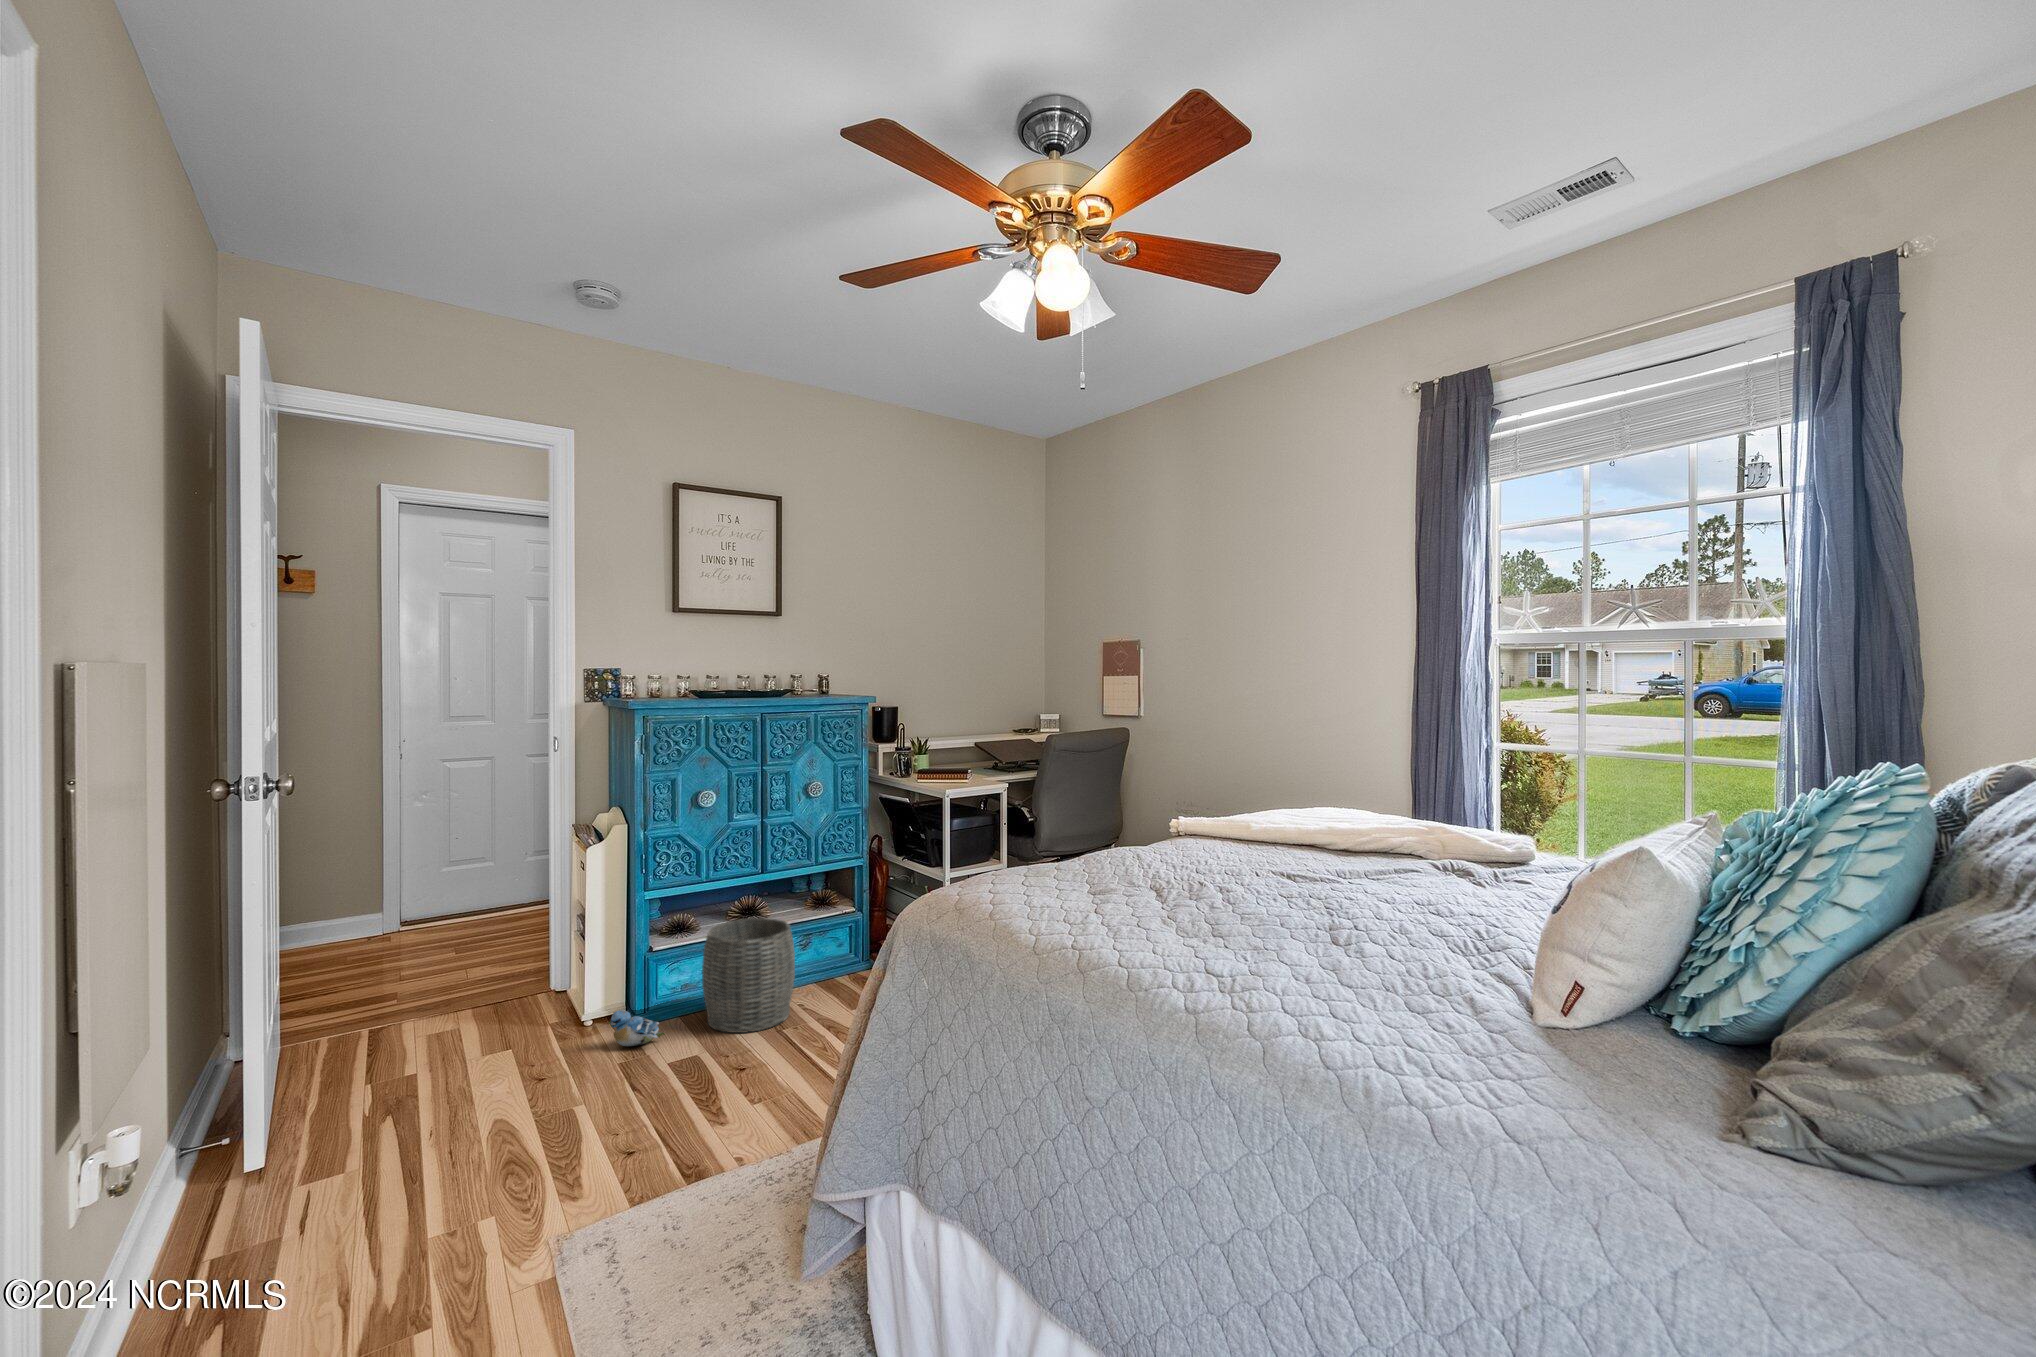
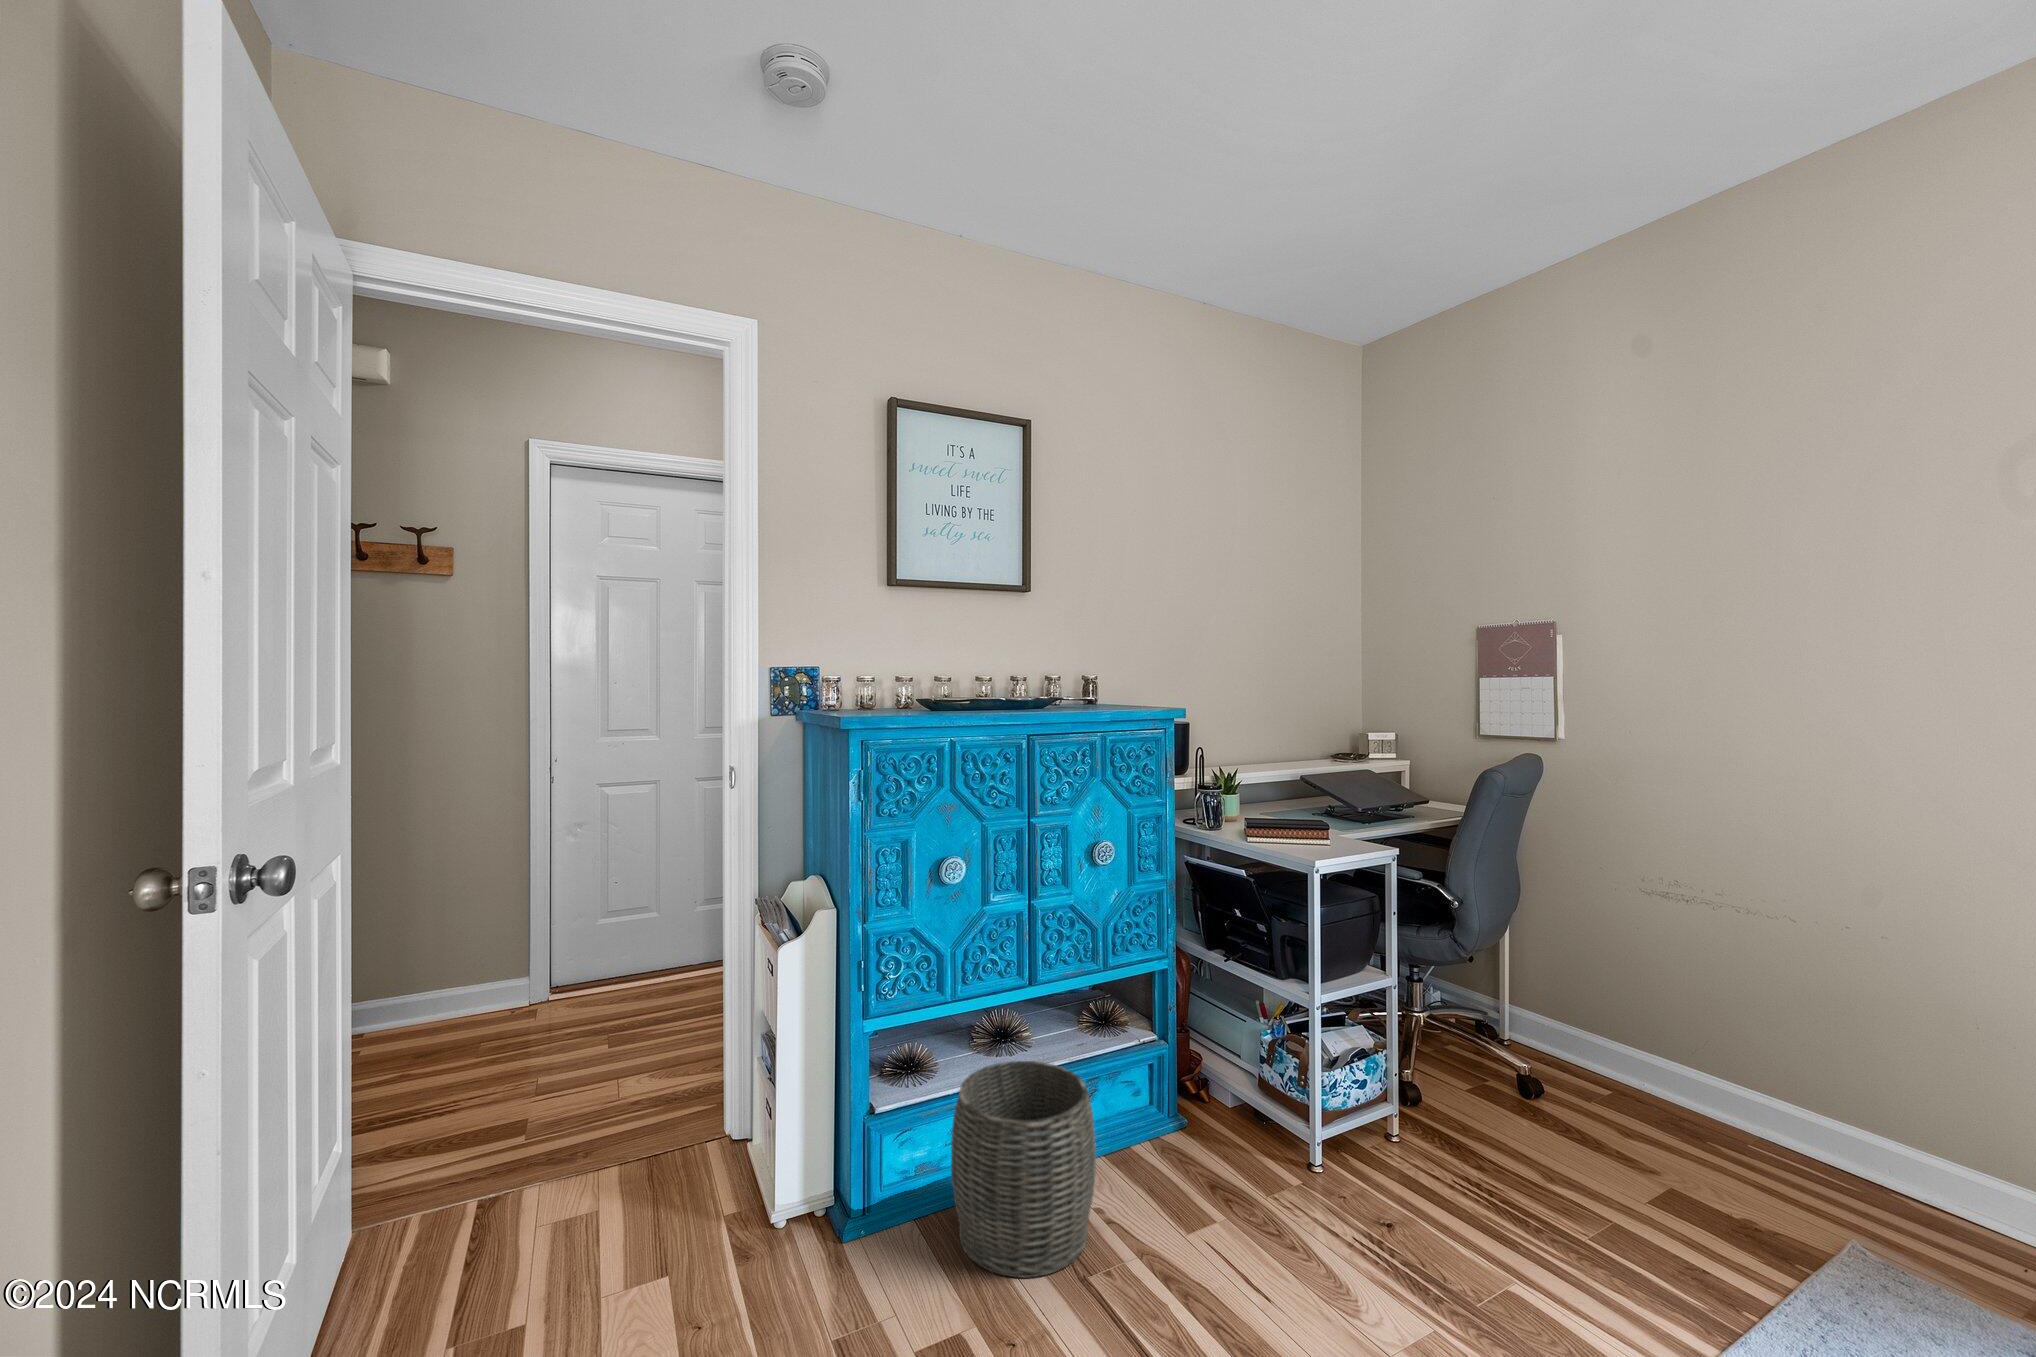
plush toy: present [609,1010,665,1046] -> none [812,1234,899,1298]

